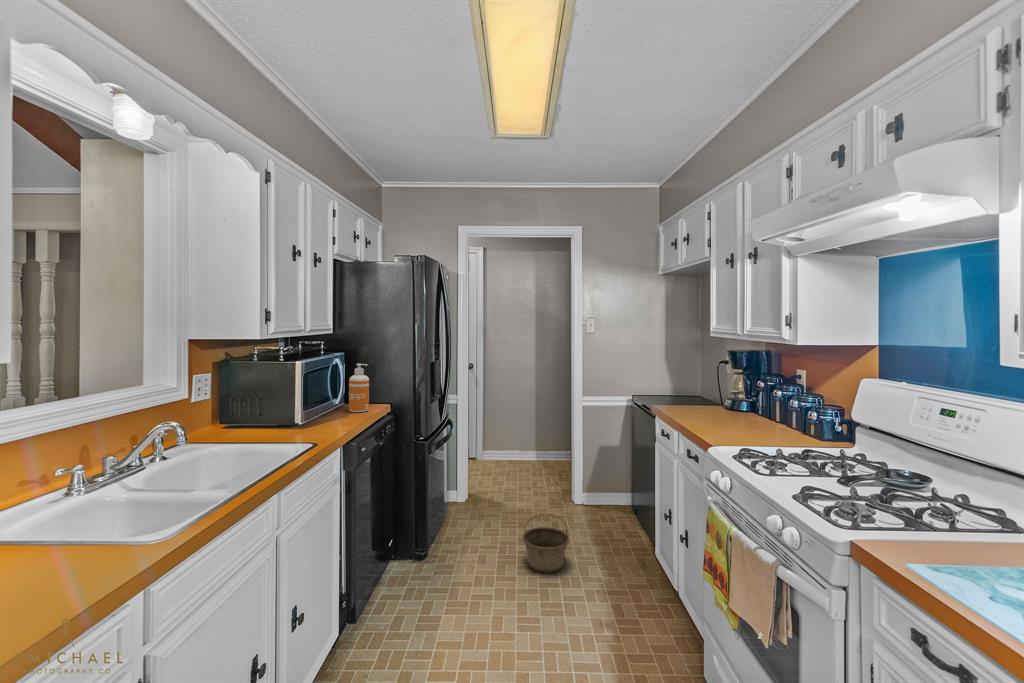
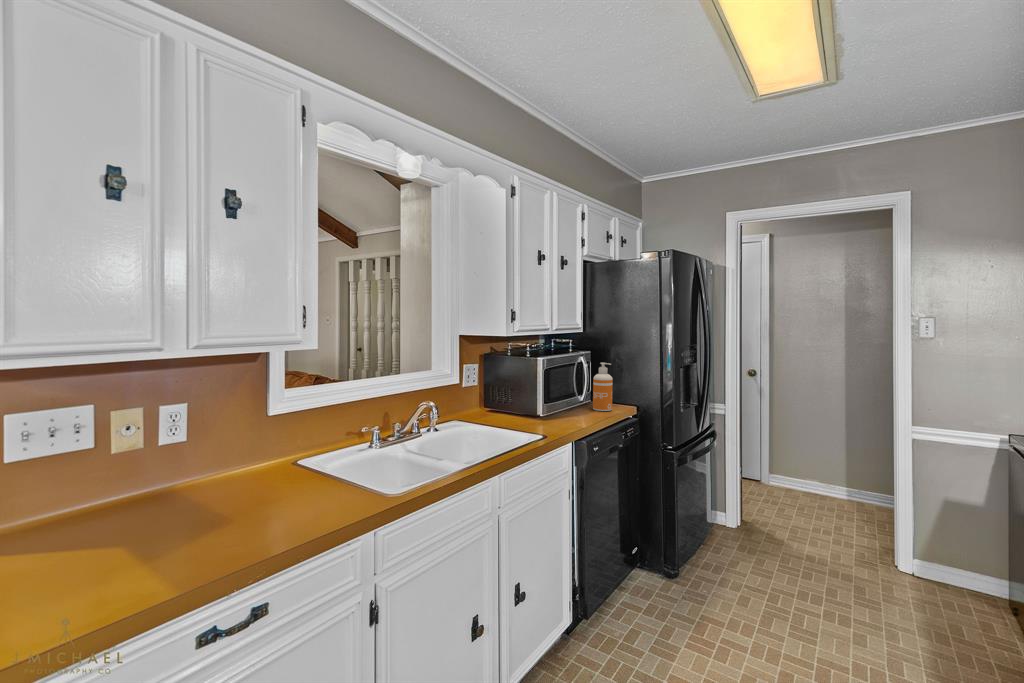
basket: present [523,513,569,573] -> none [796,563,867,644]

